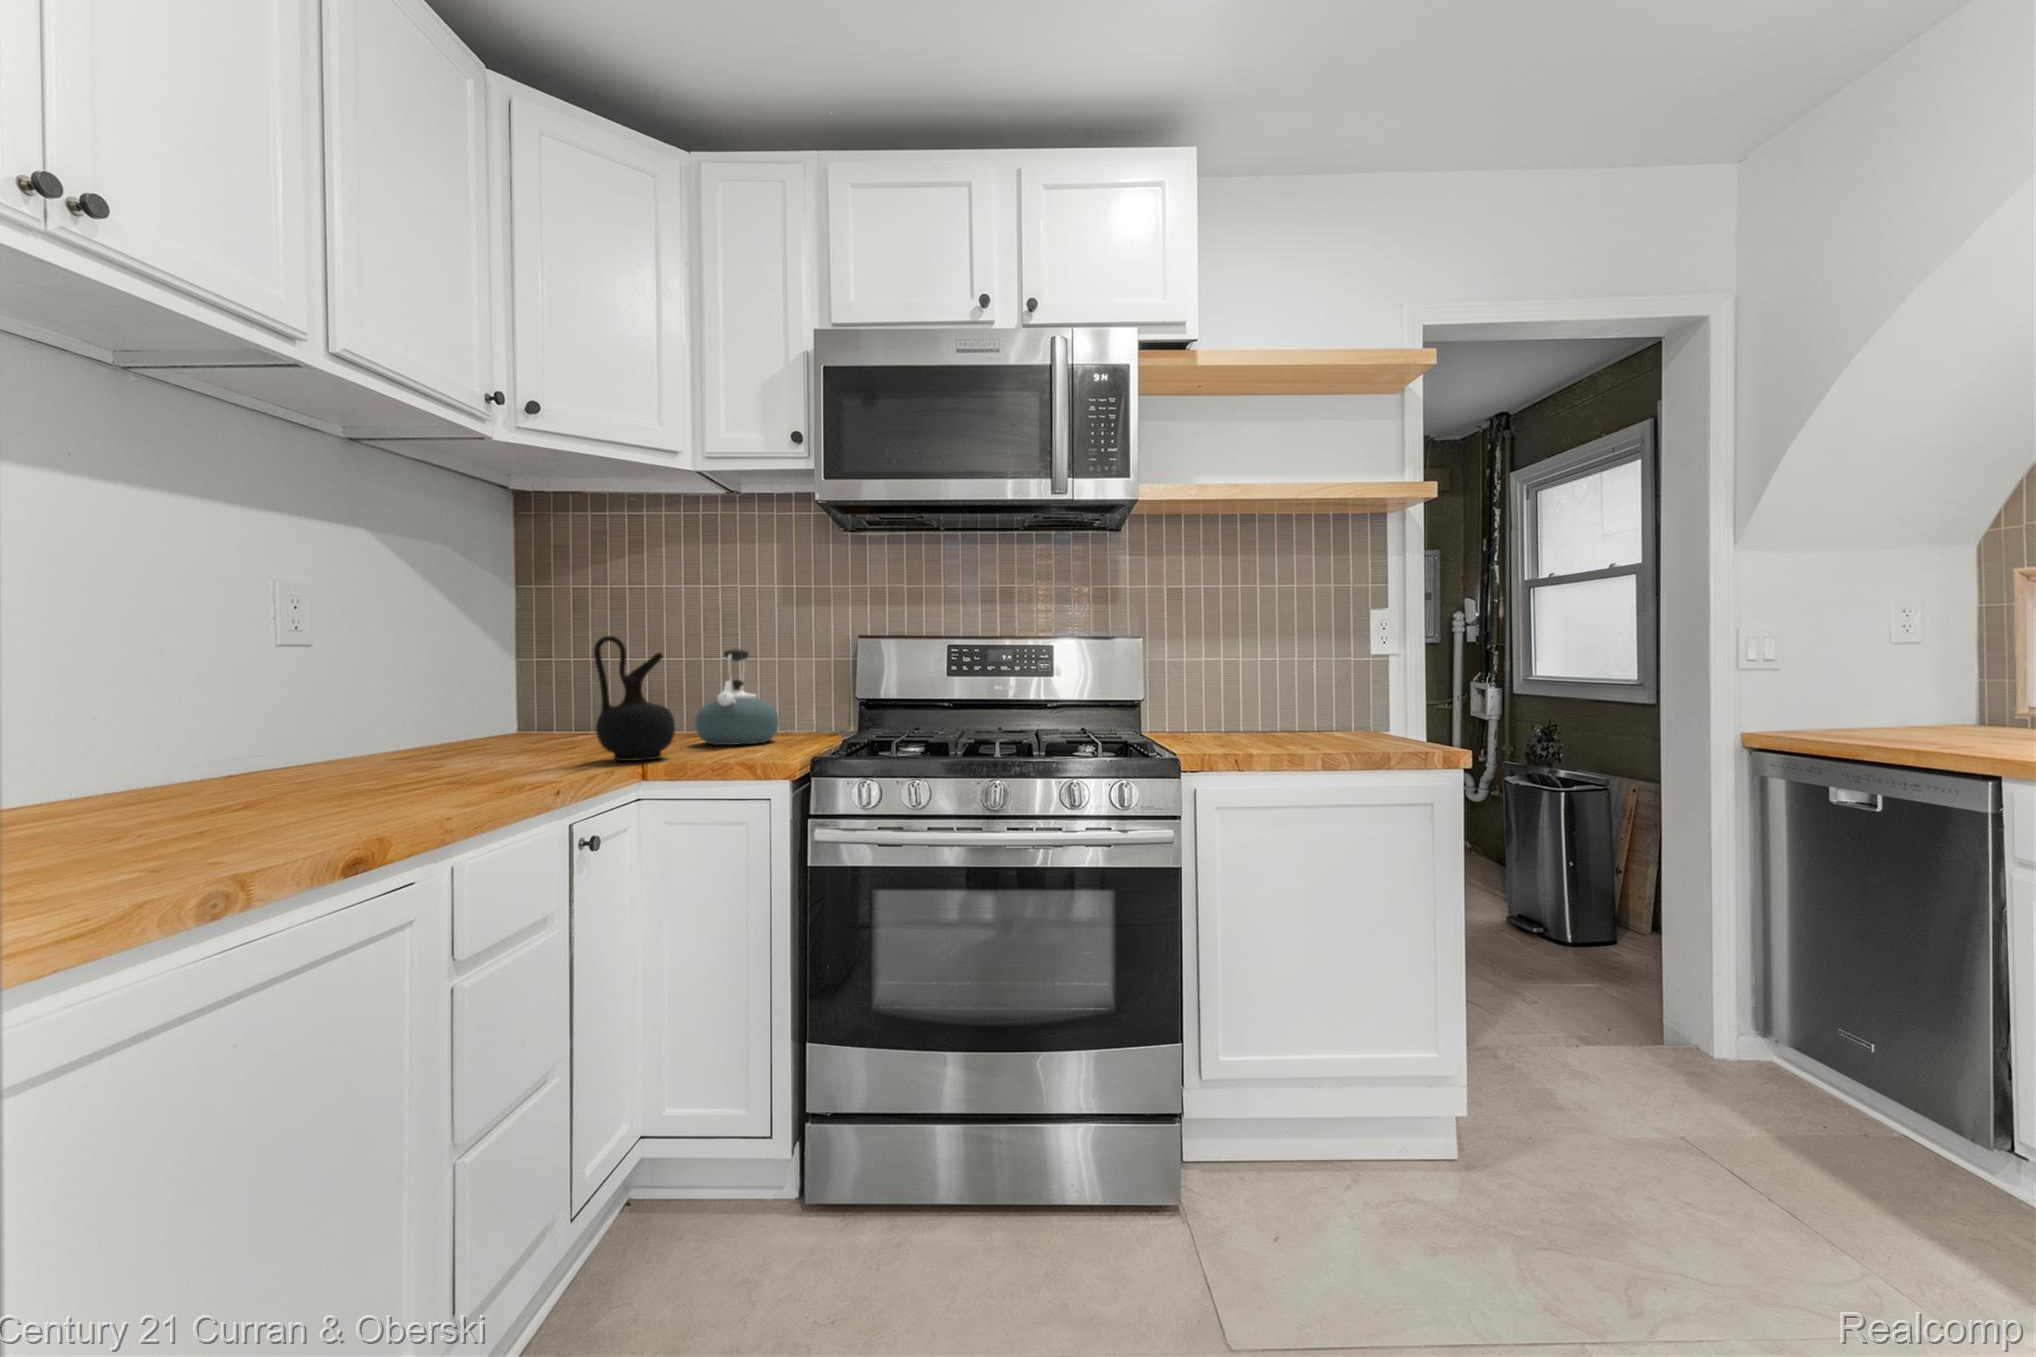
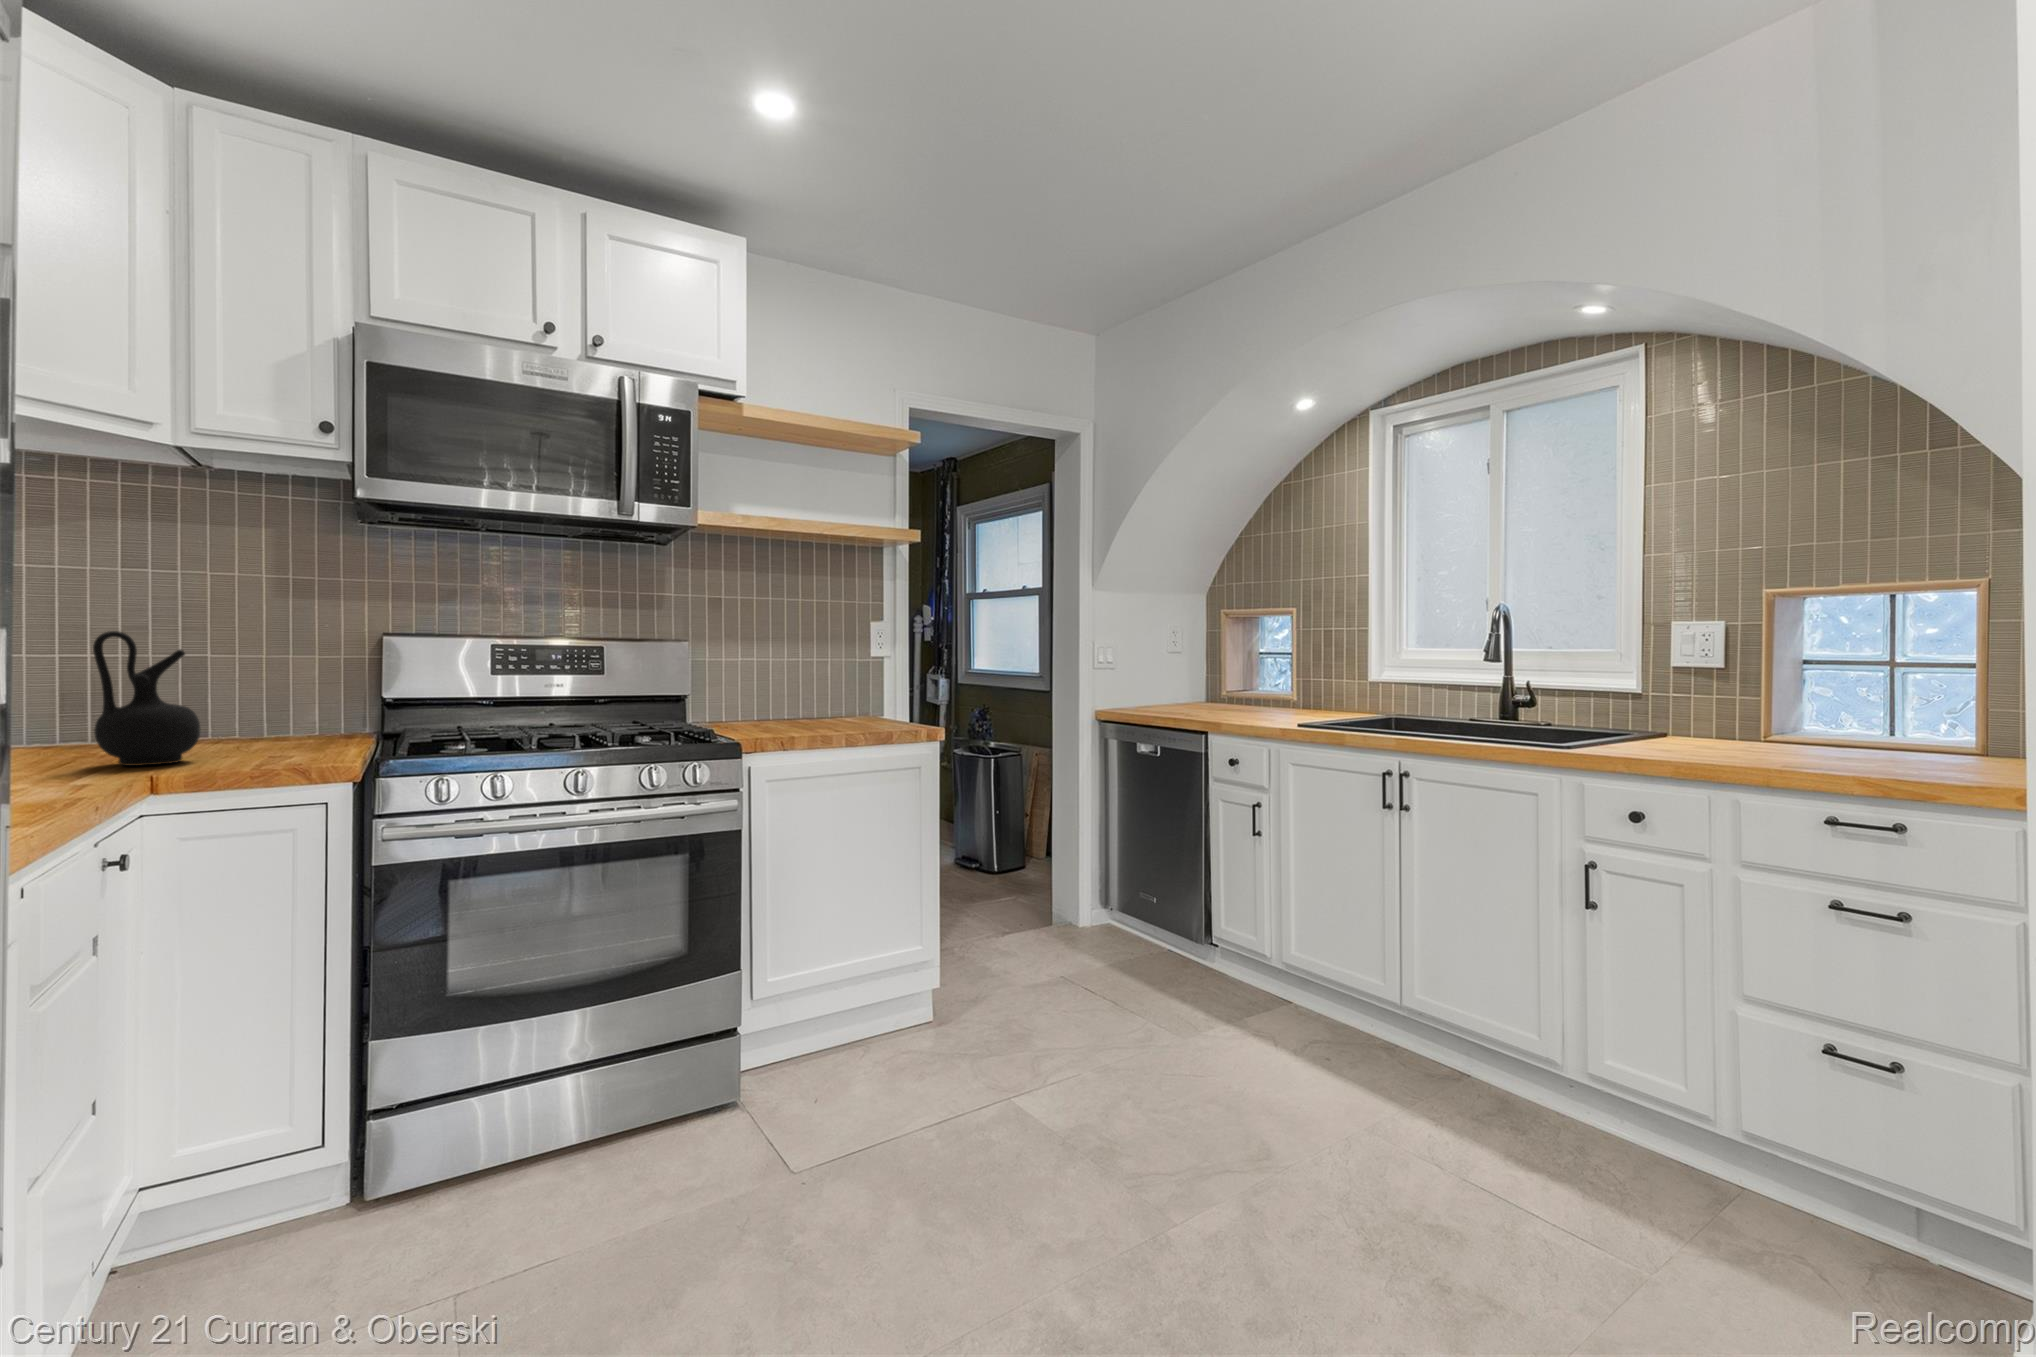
kettle: present [695,649,779,745] -> none [201,645,307,745]

